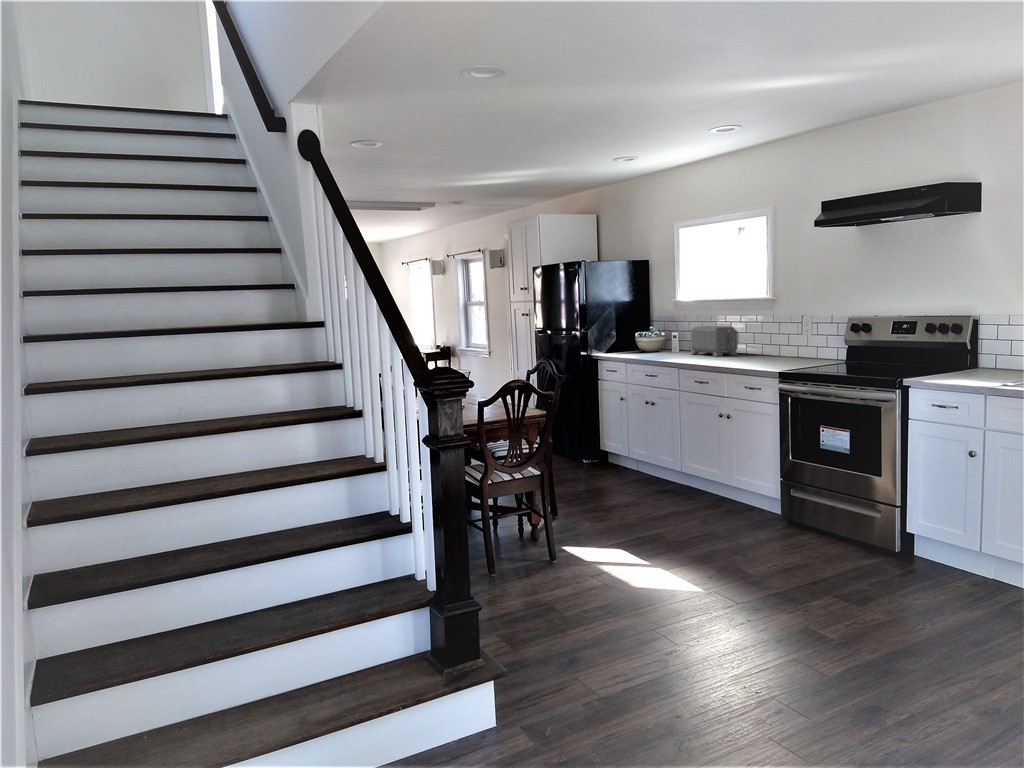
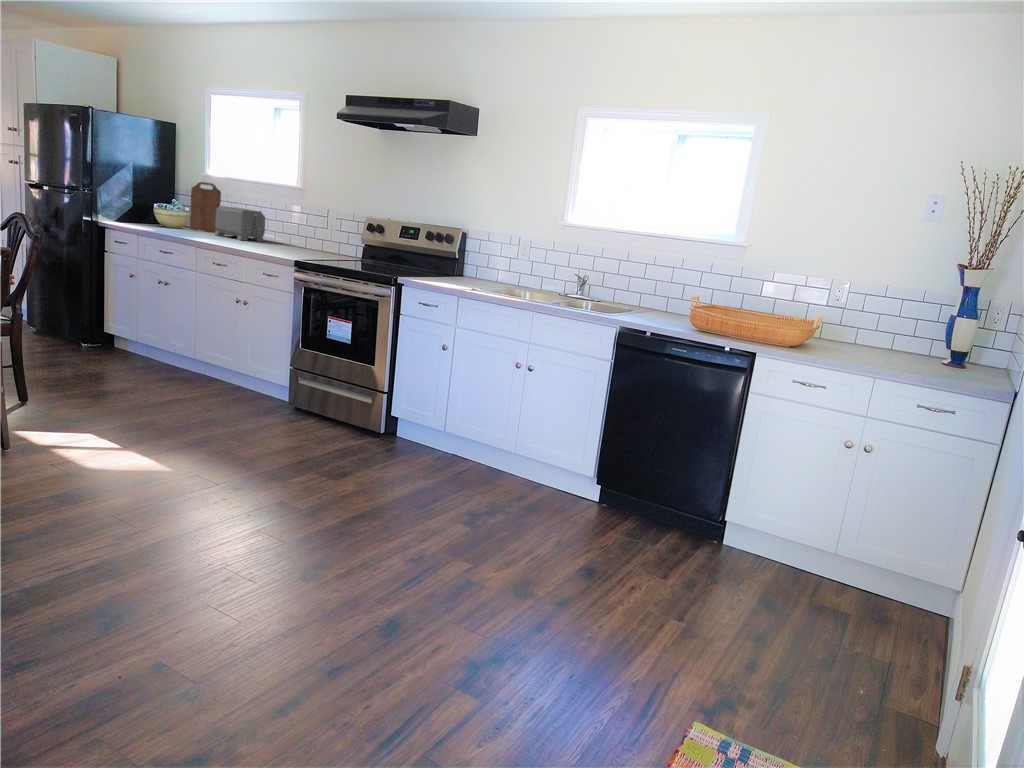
cutting board: none [666,307,692,351] -> present [190,182,221,232]

